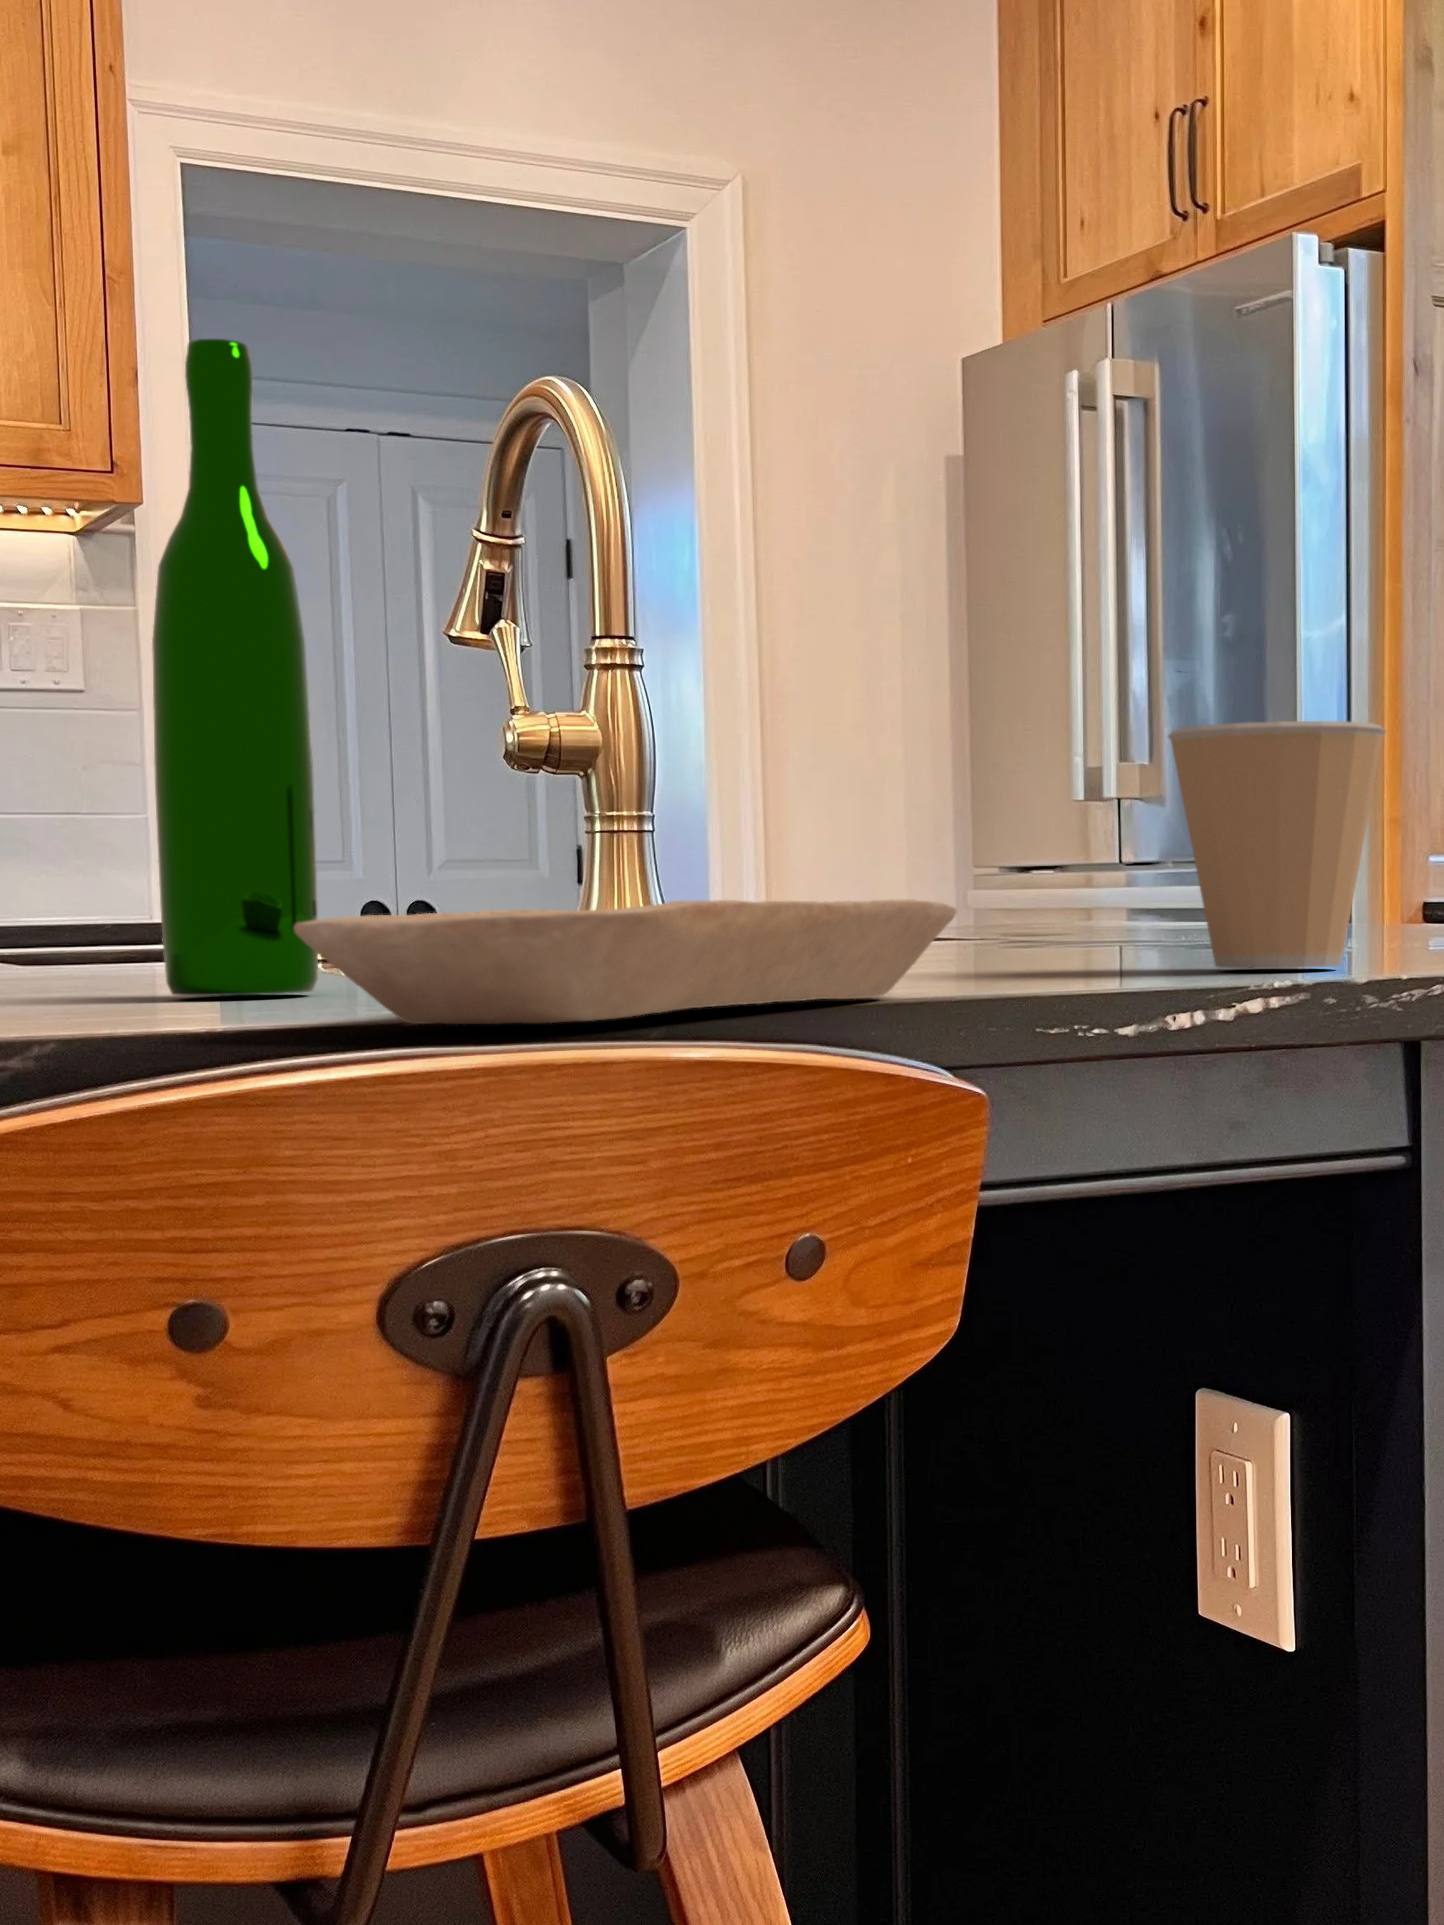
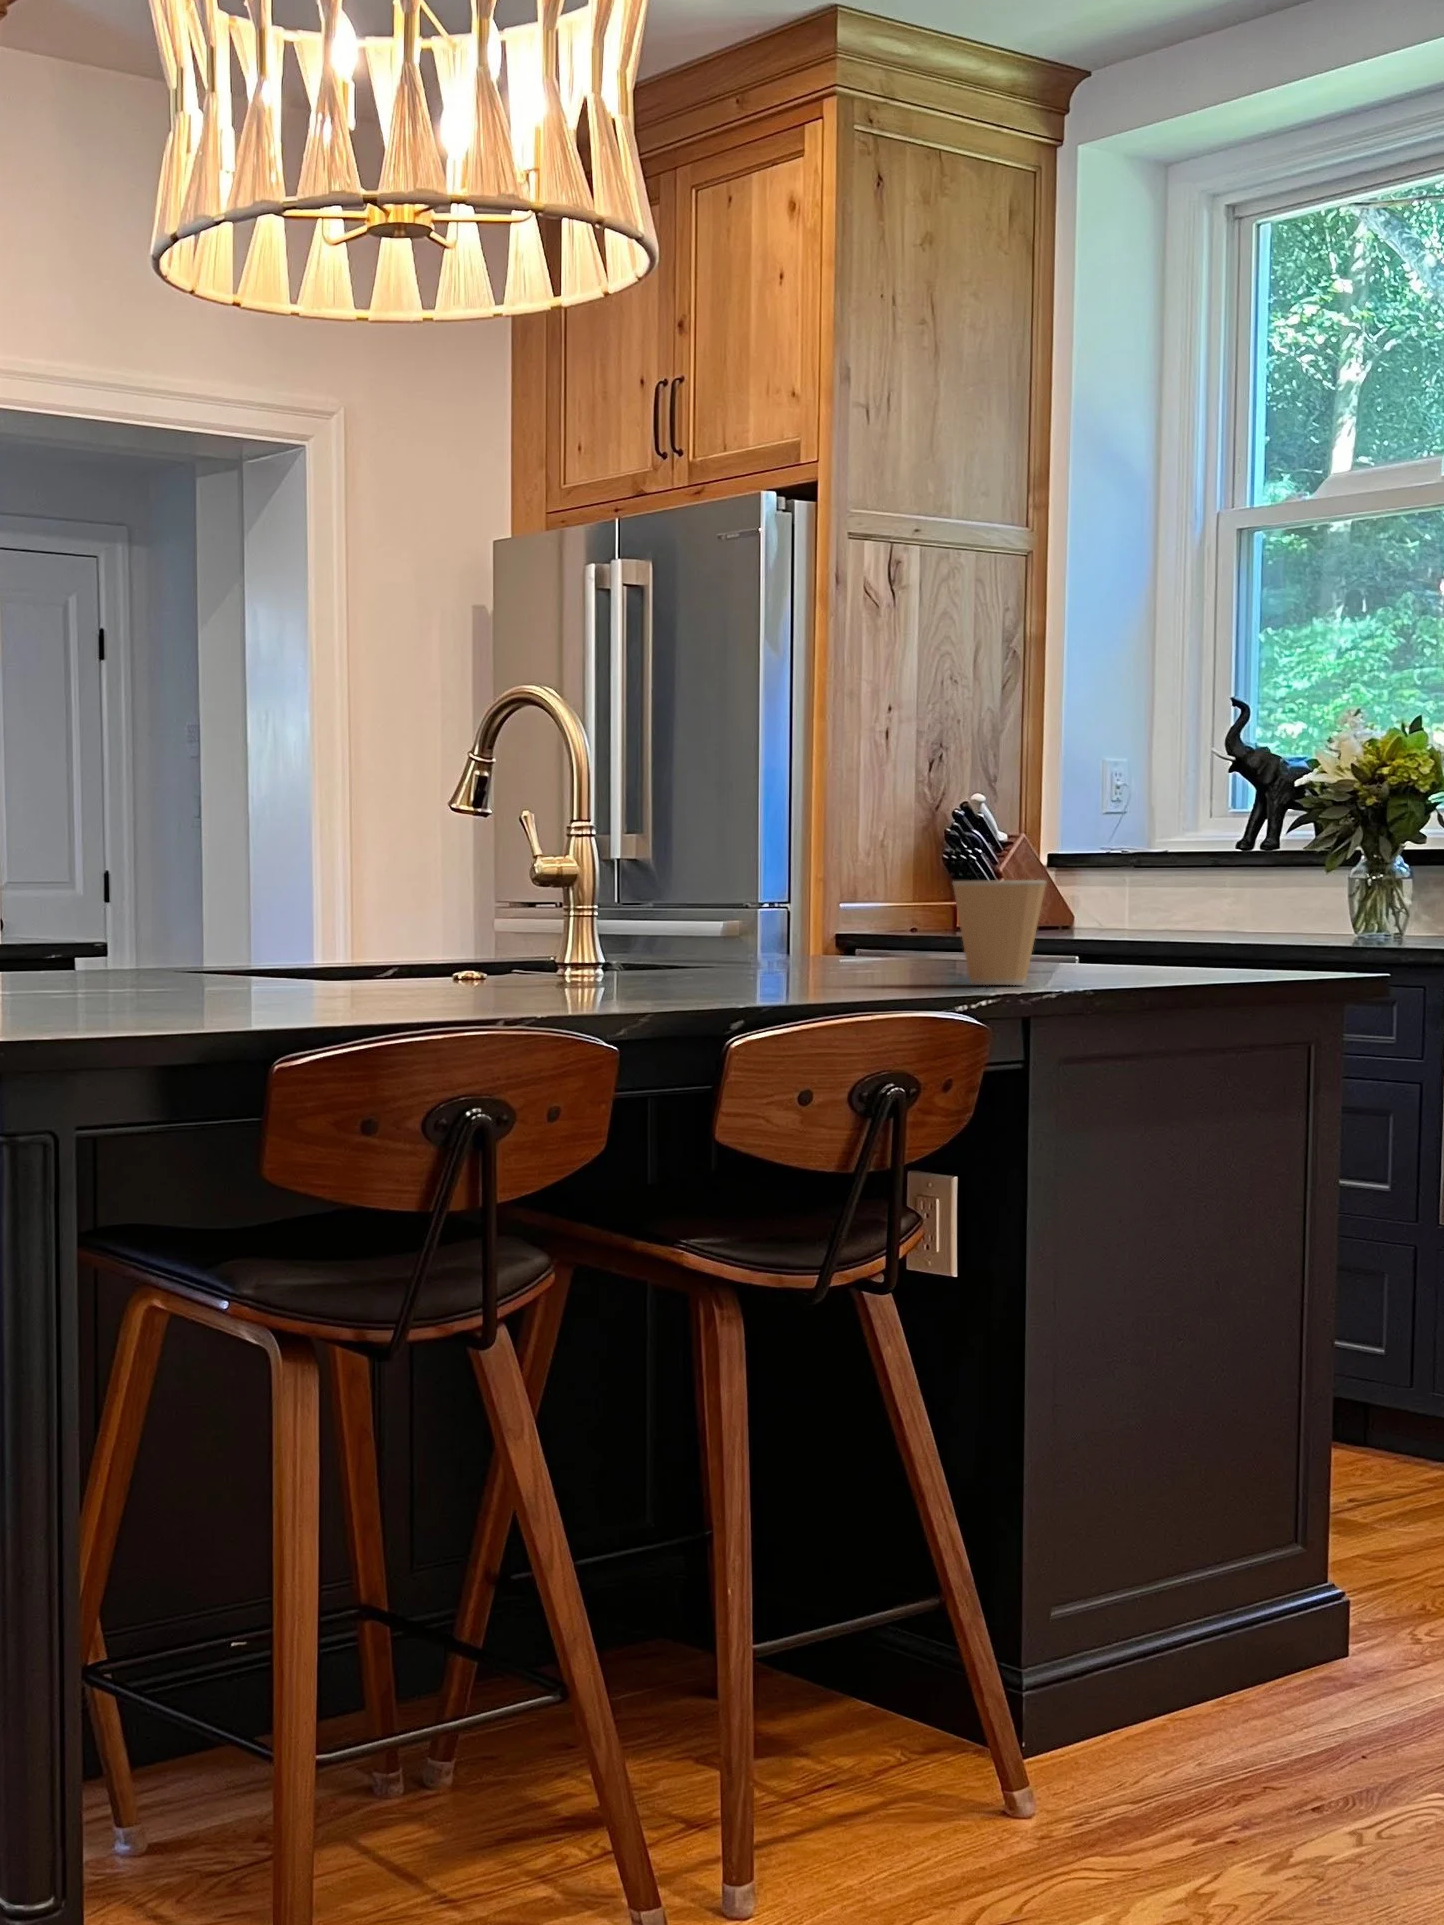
wine bottle: present [152,339,318,996] -> none [563,717,625,994]
tray: present [294,899,957,1024] -> none [773,960,931,1004]

